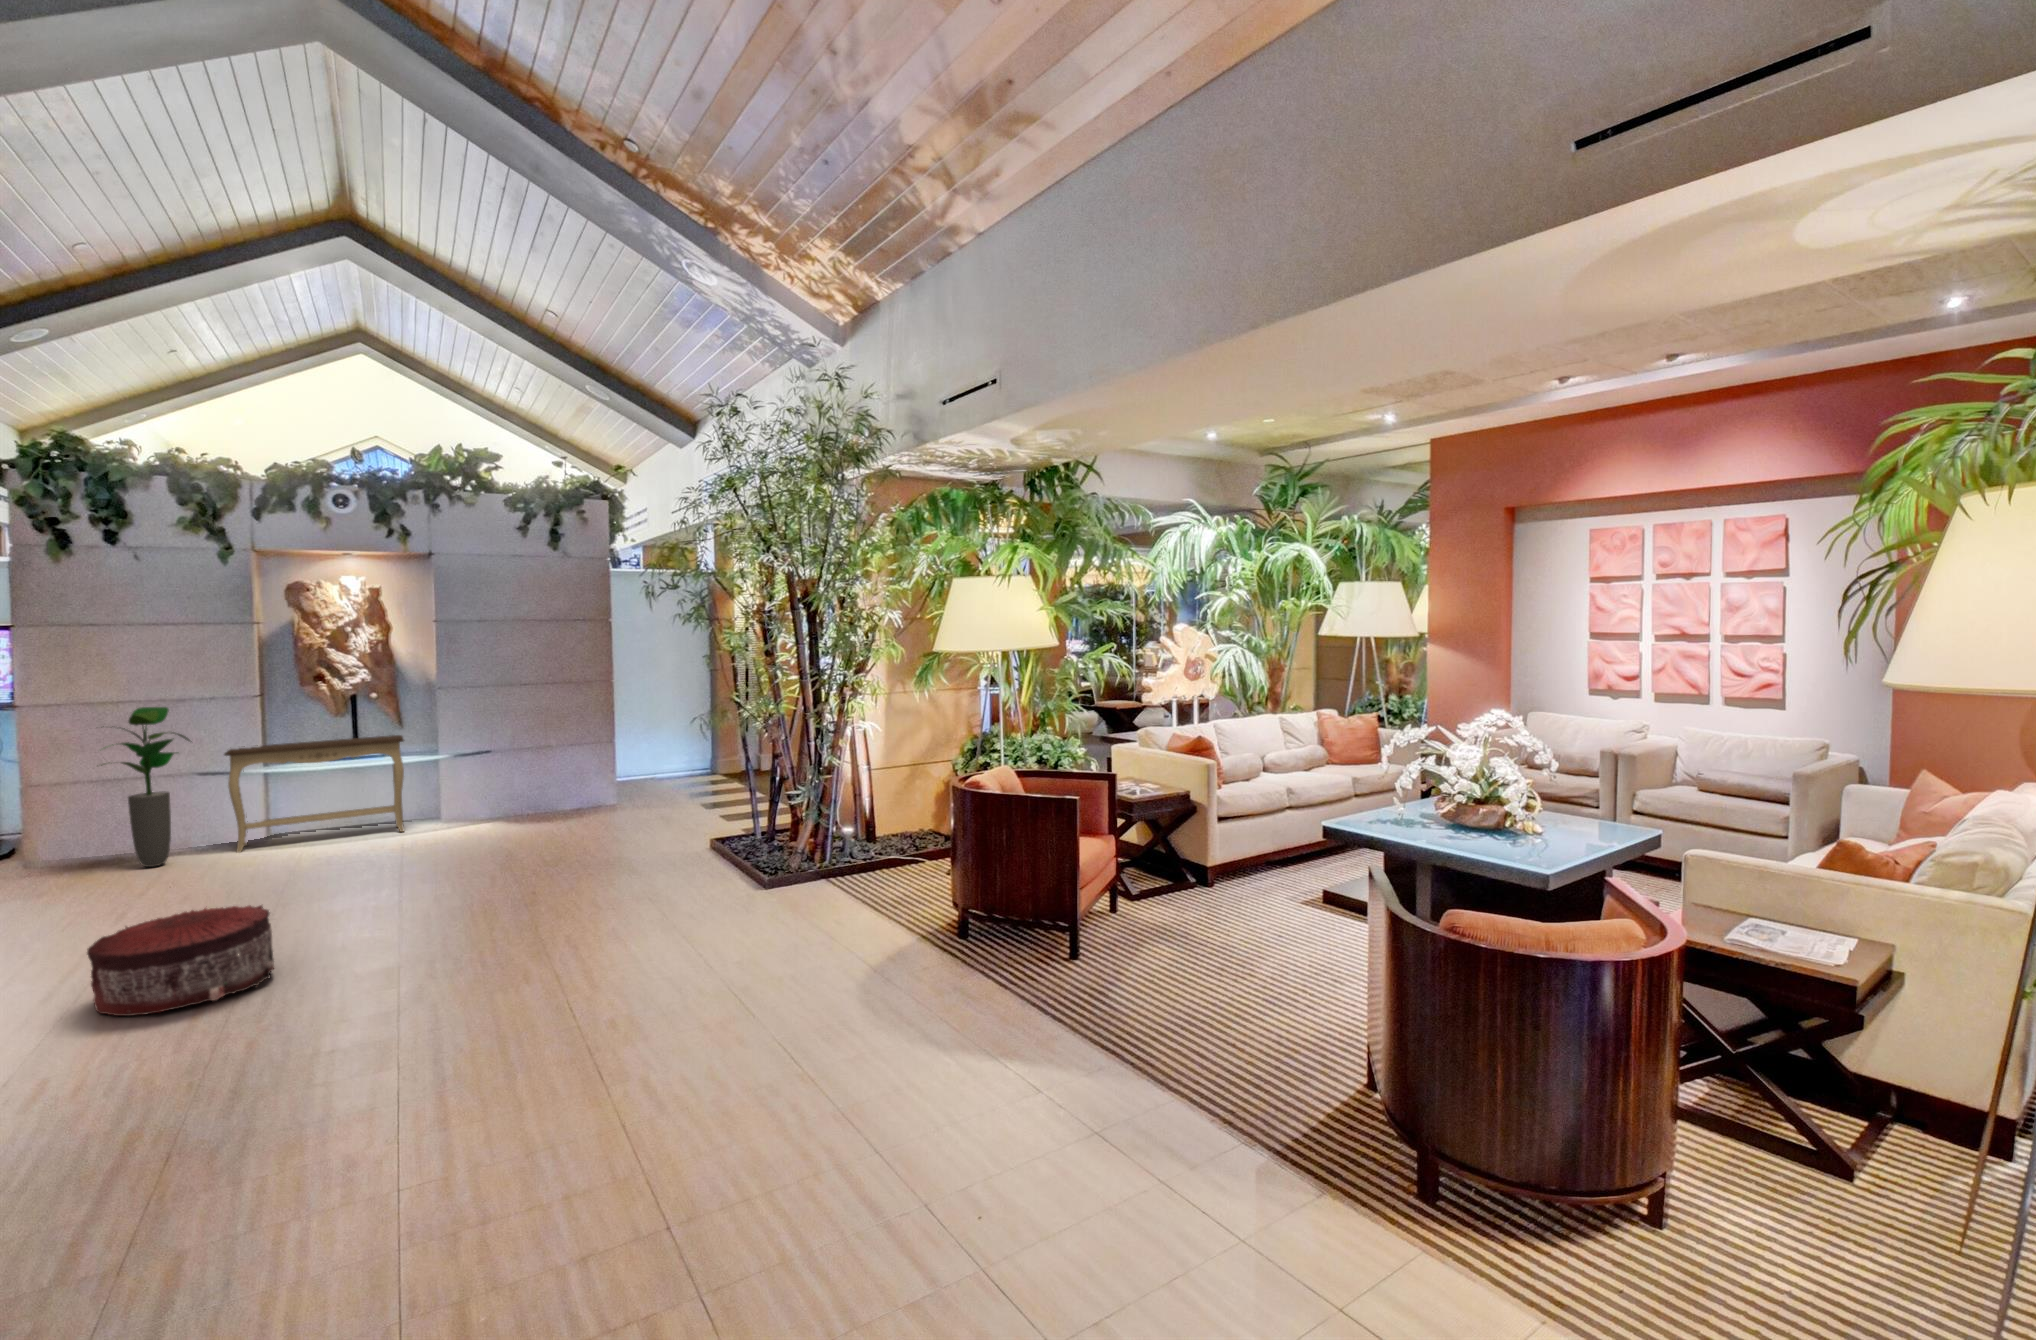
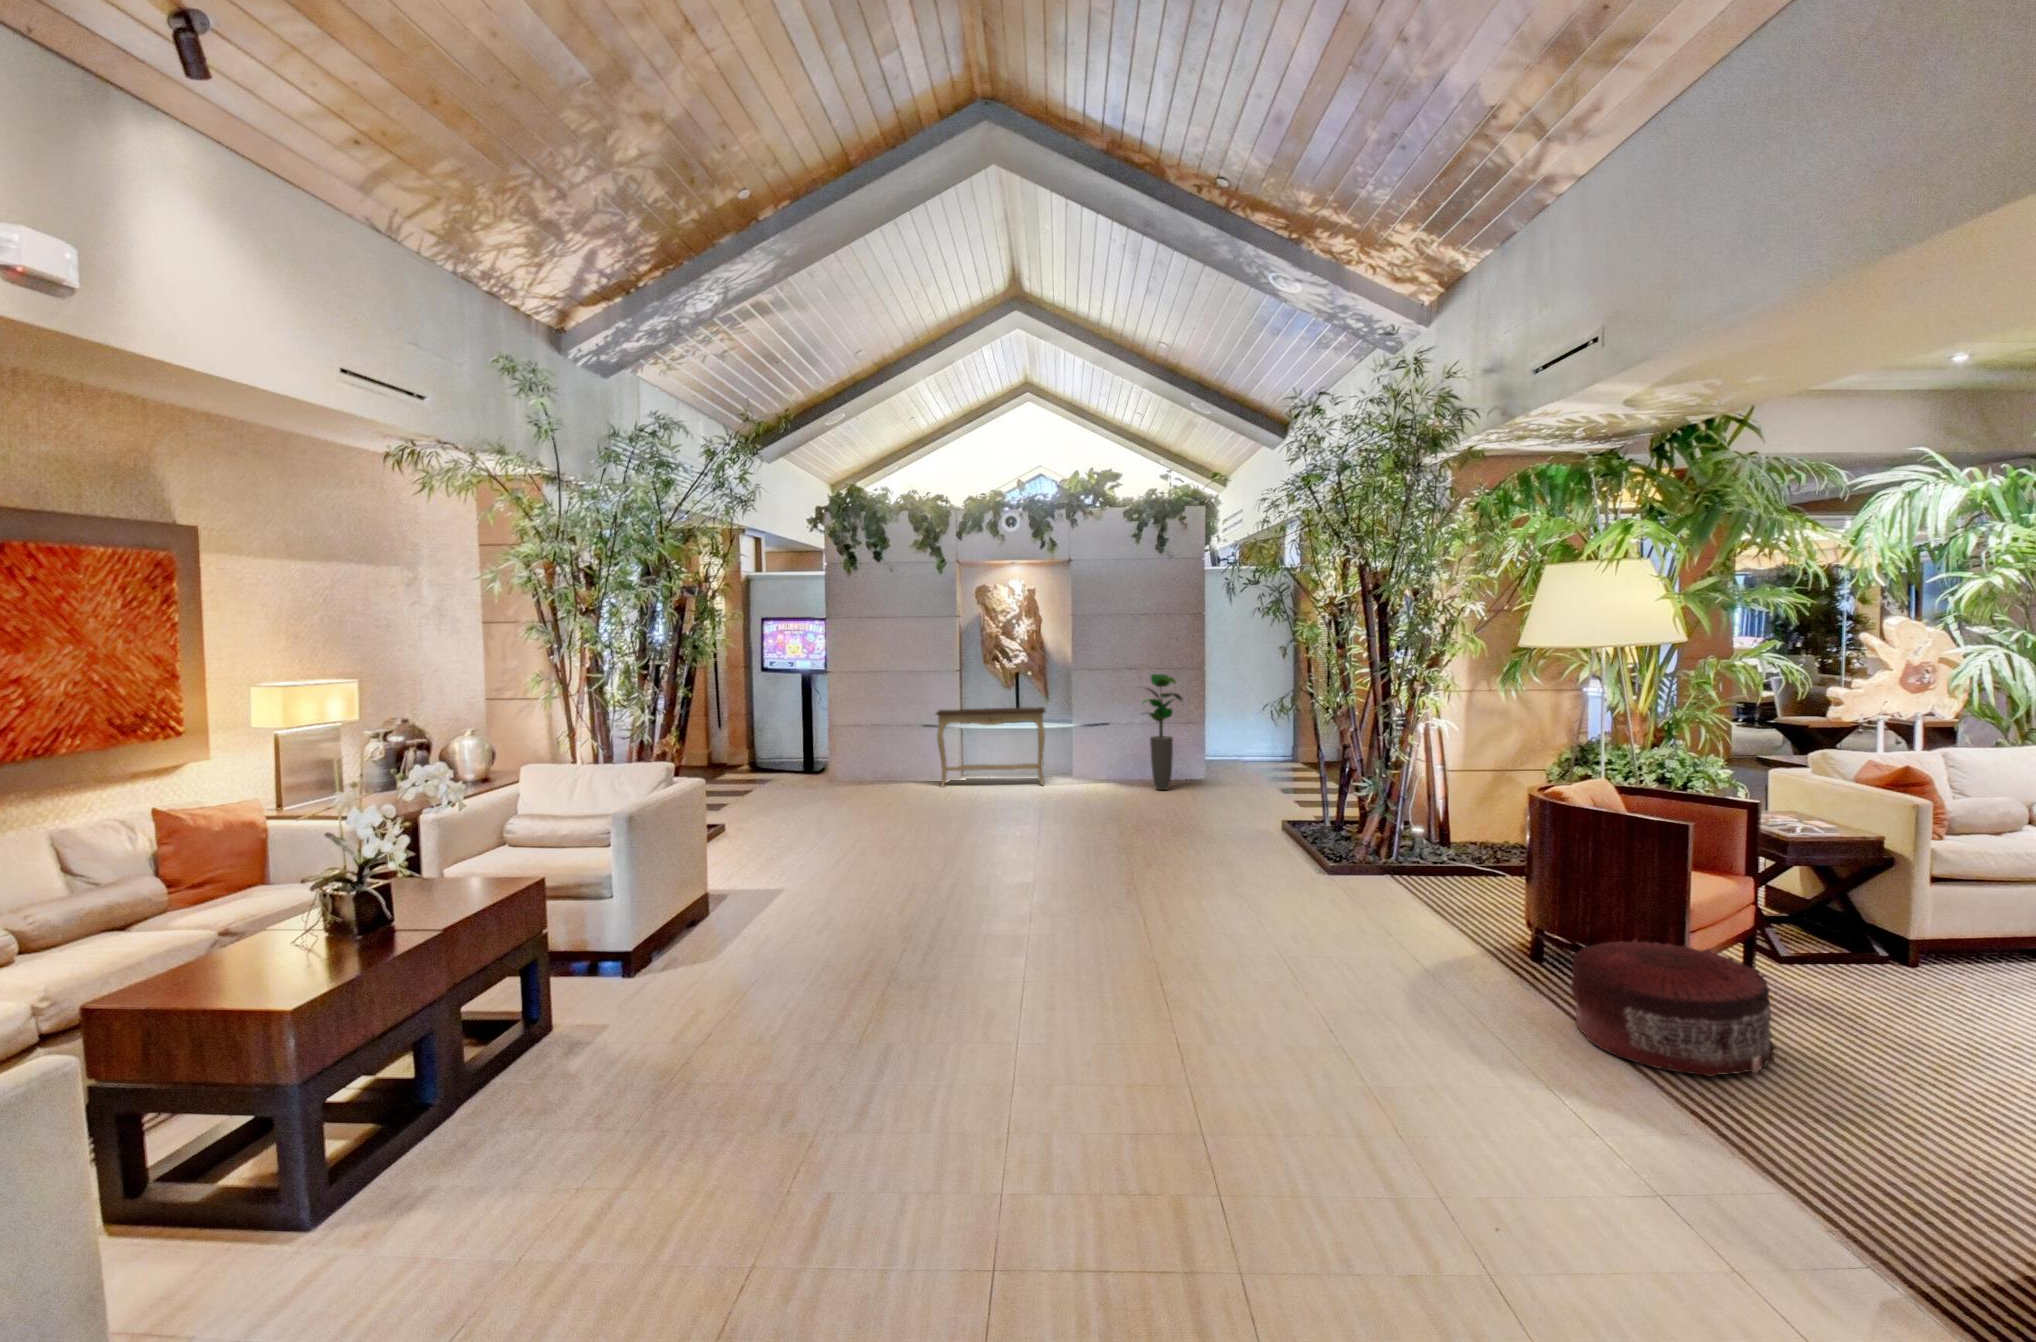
potted plant: present [101,707,190,867] -> present [1143,674,1183,790]
pouf: present [87,905,274,1016] -> present [1571,939,1776,1077]

